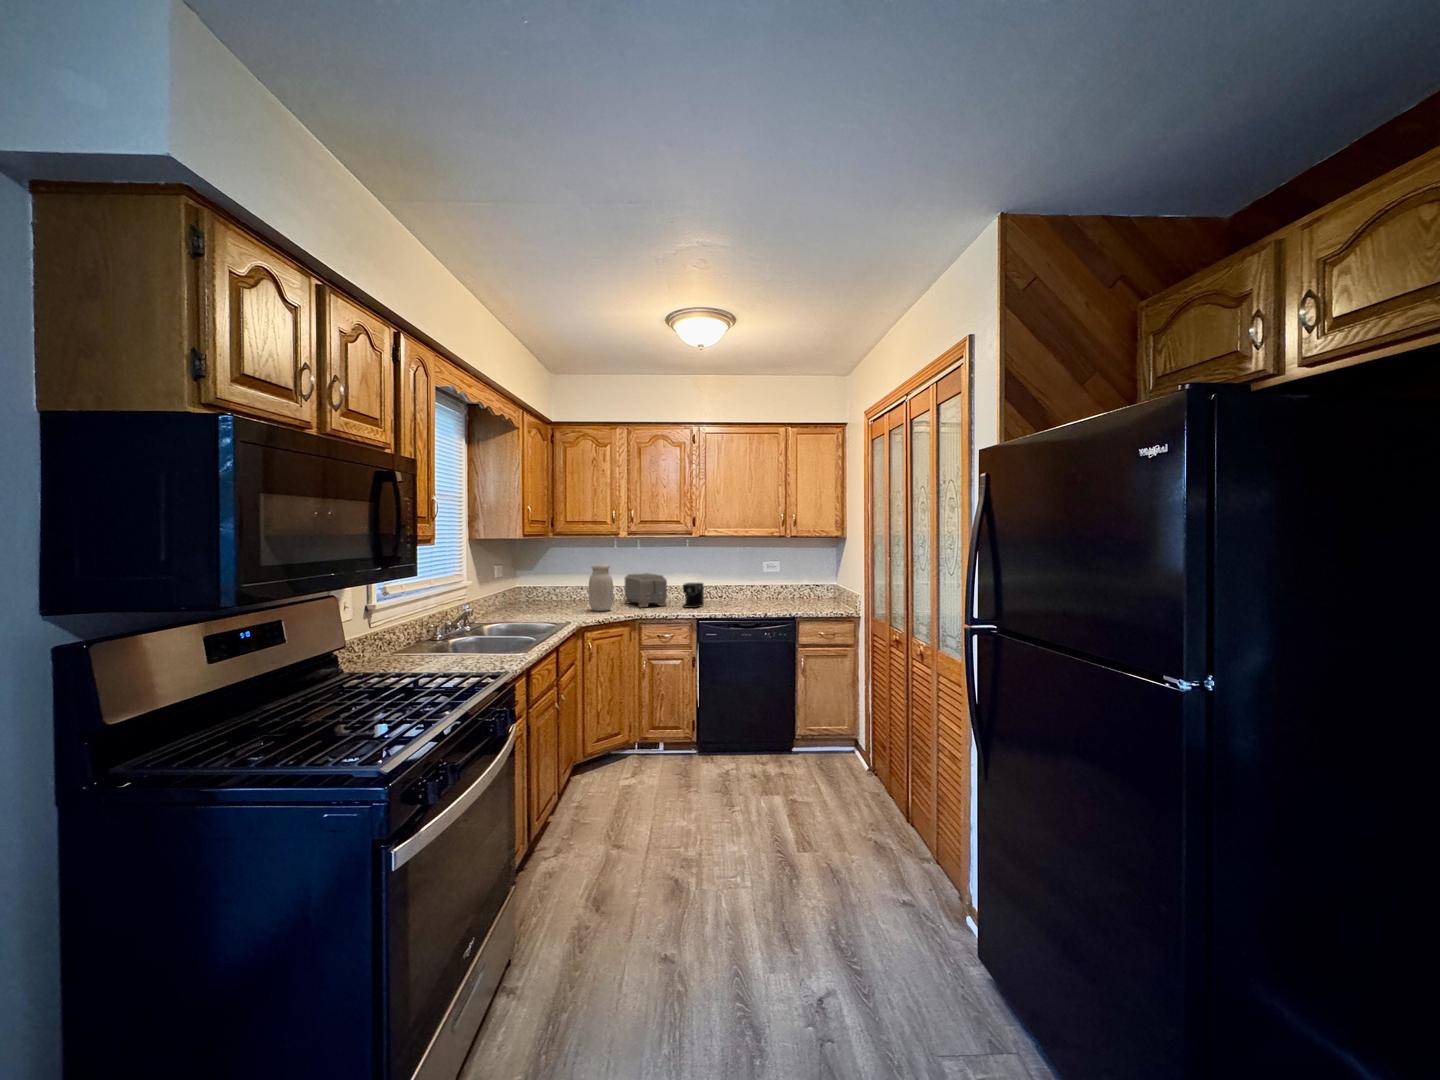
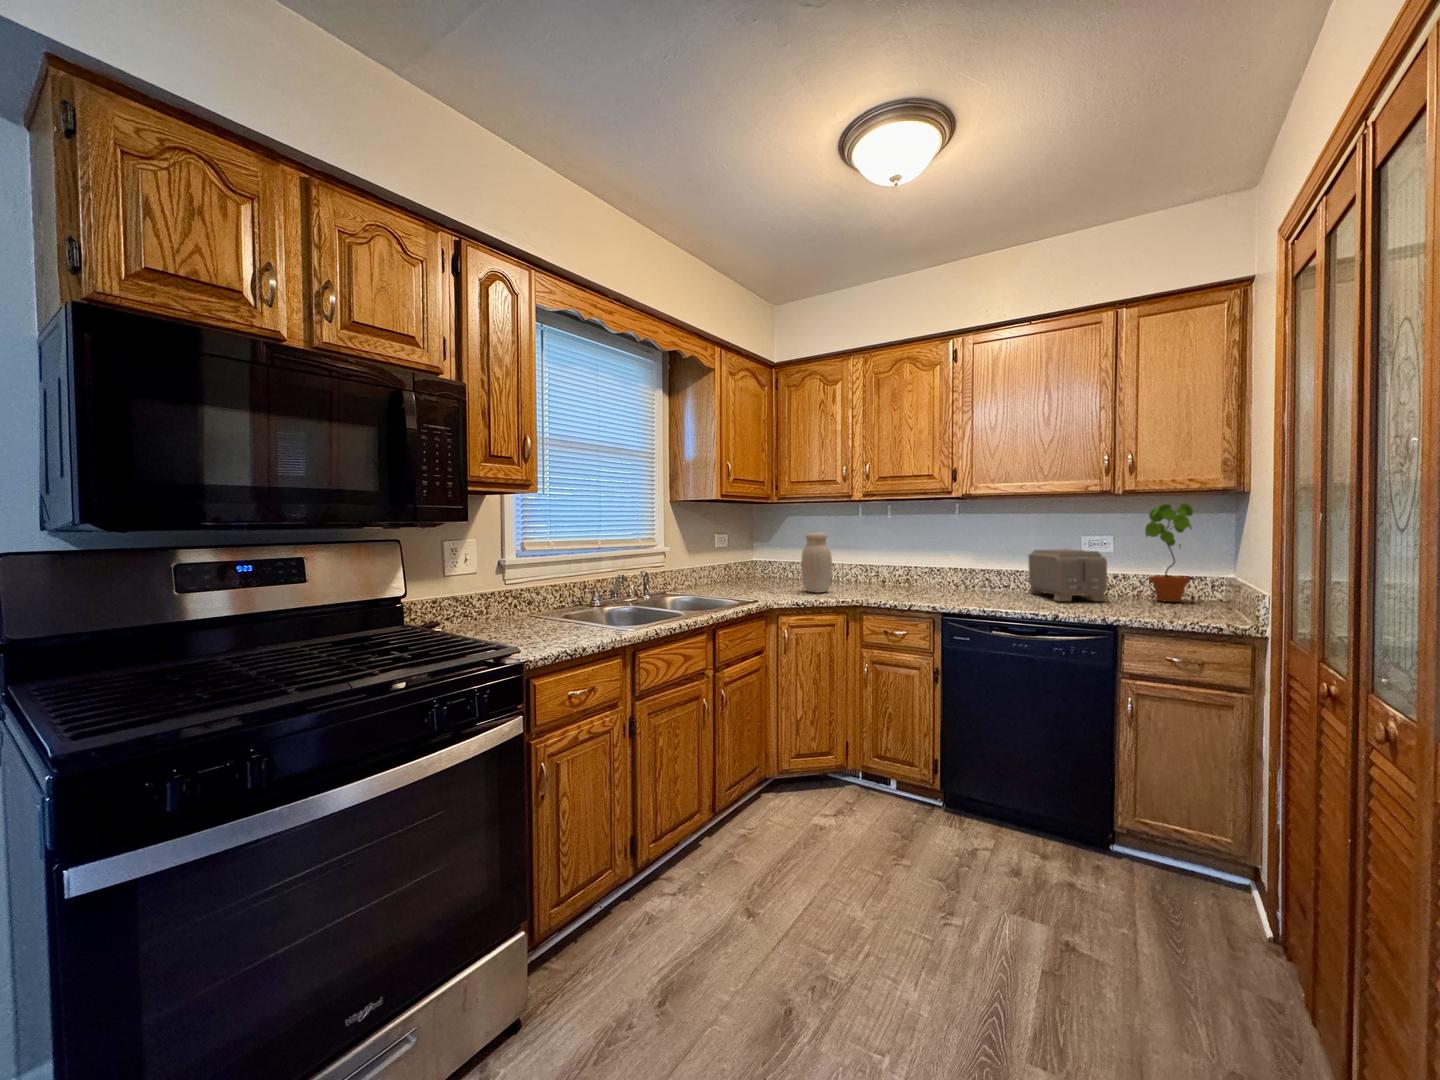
potted plant: none [802,544,824,602] -> present [1145,503,1193,602]
toaster: present [625,573,667,607] -> present [1028,549,1107,601]
coffee maker: present [683,583,704,608] -> none [928,561,1004,597]

